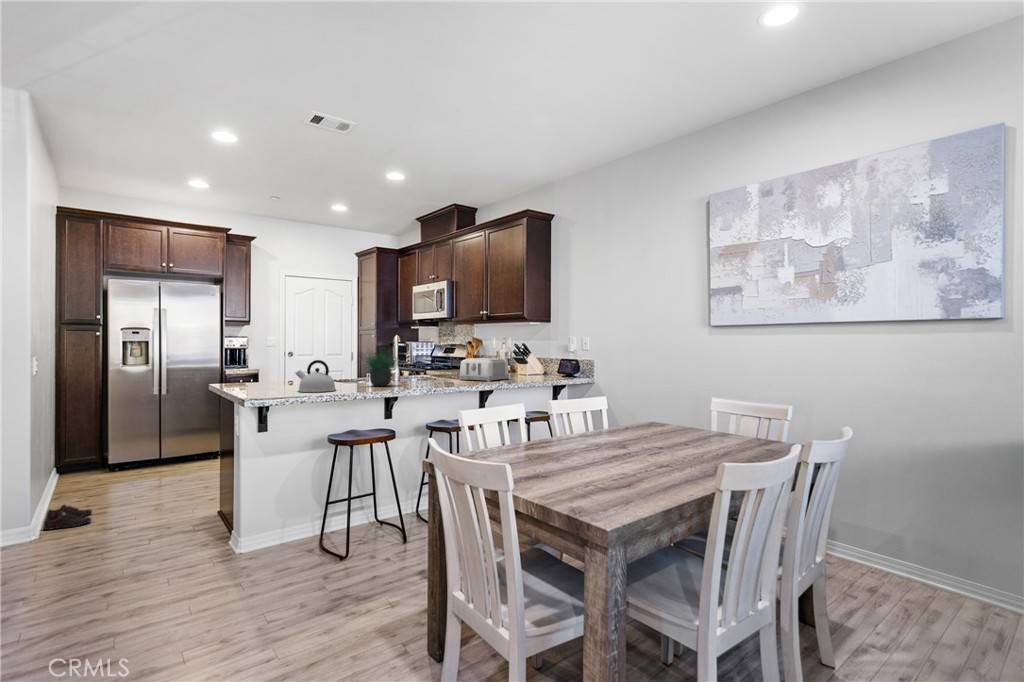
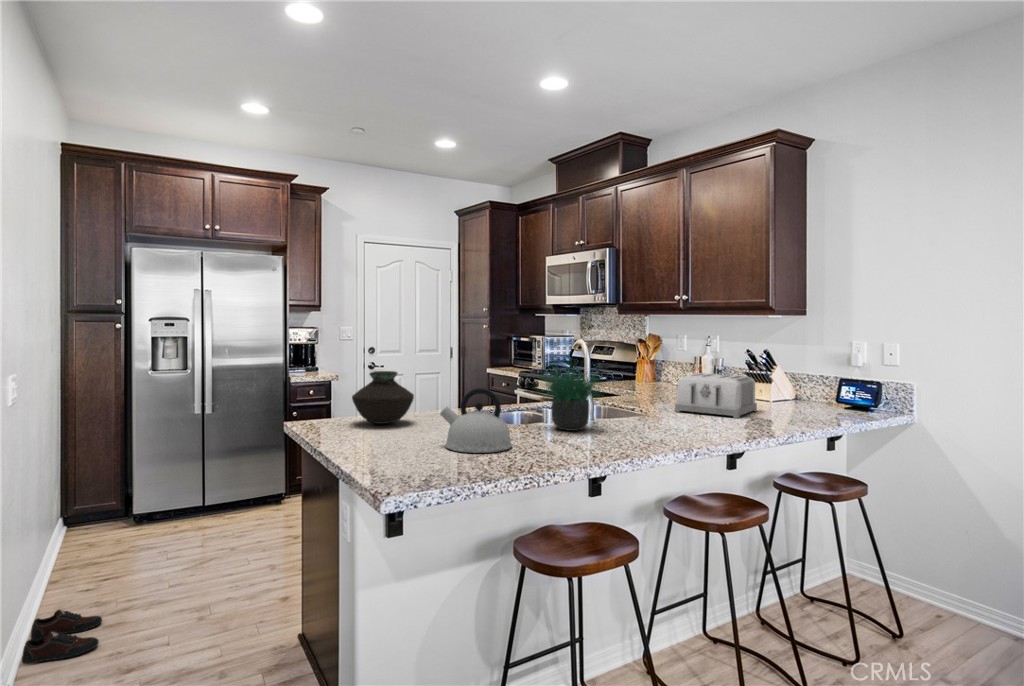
vase: none [253,356,292,386] -> present [352,371,414,424]

